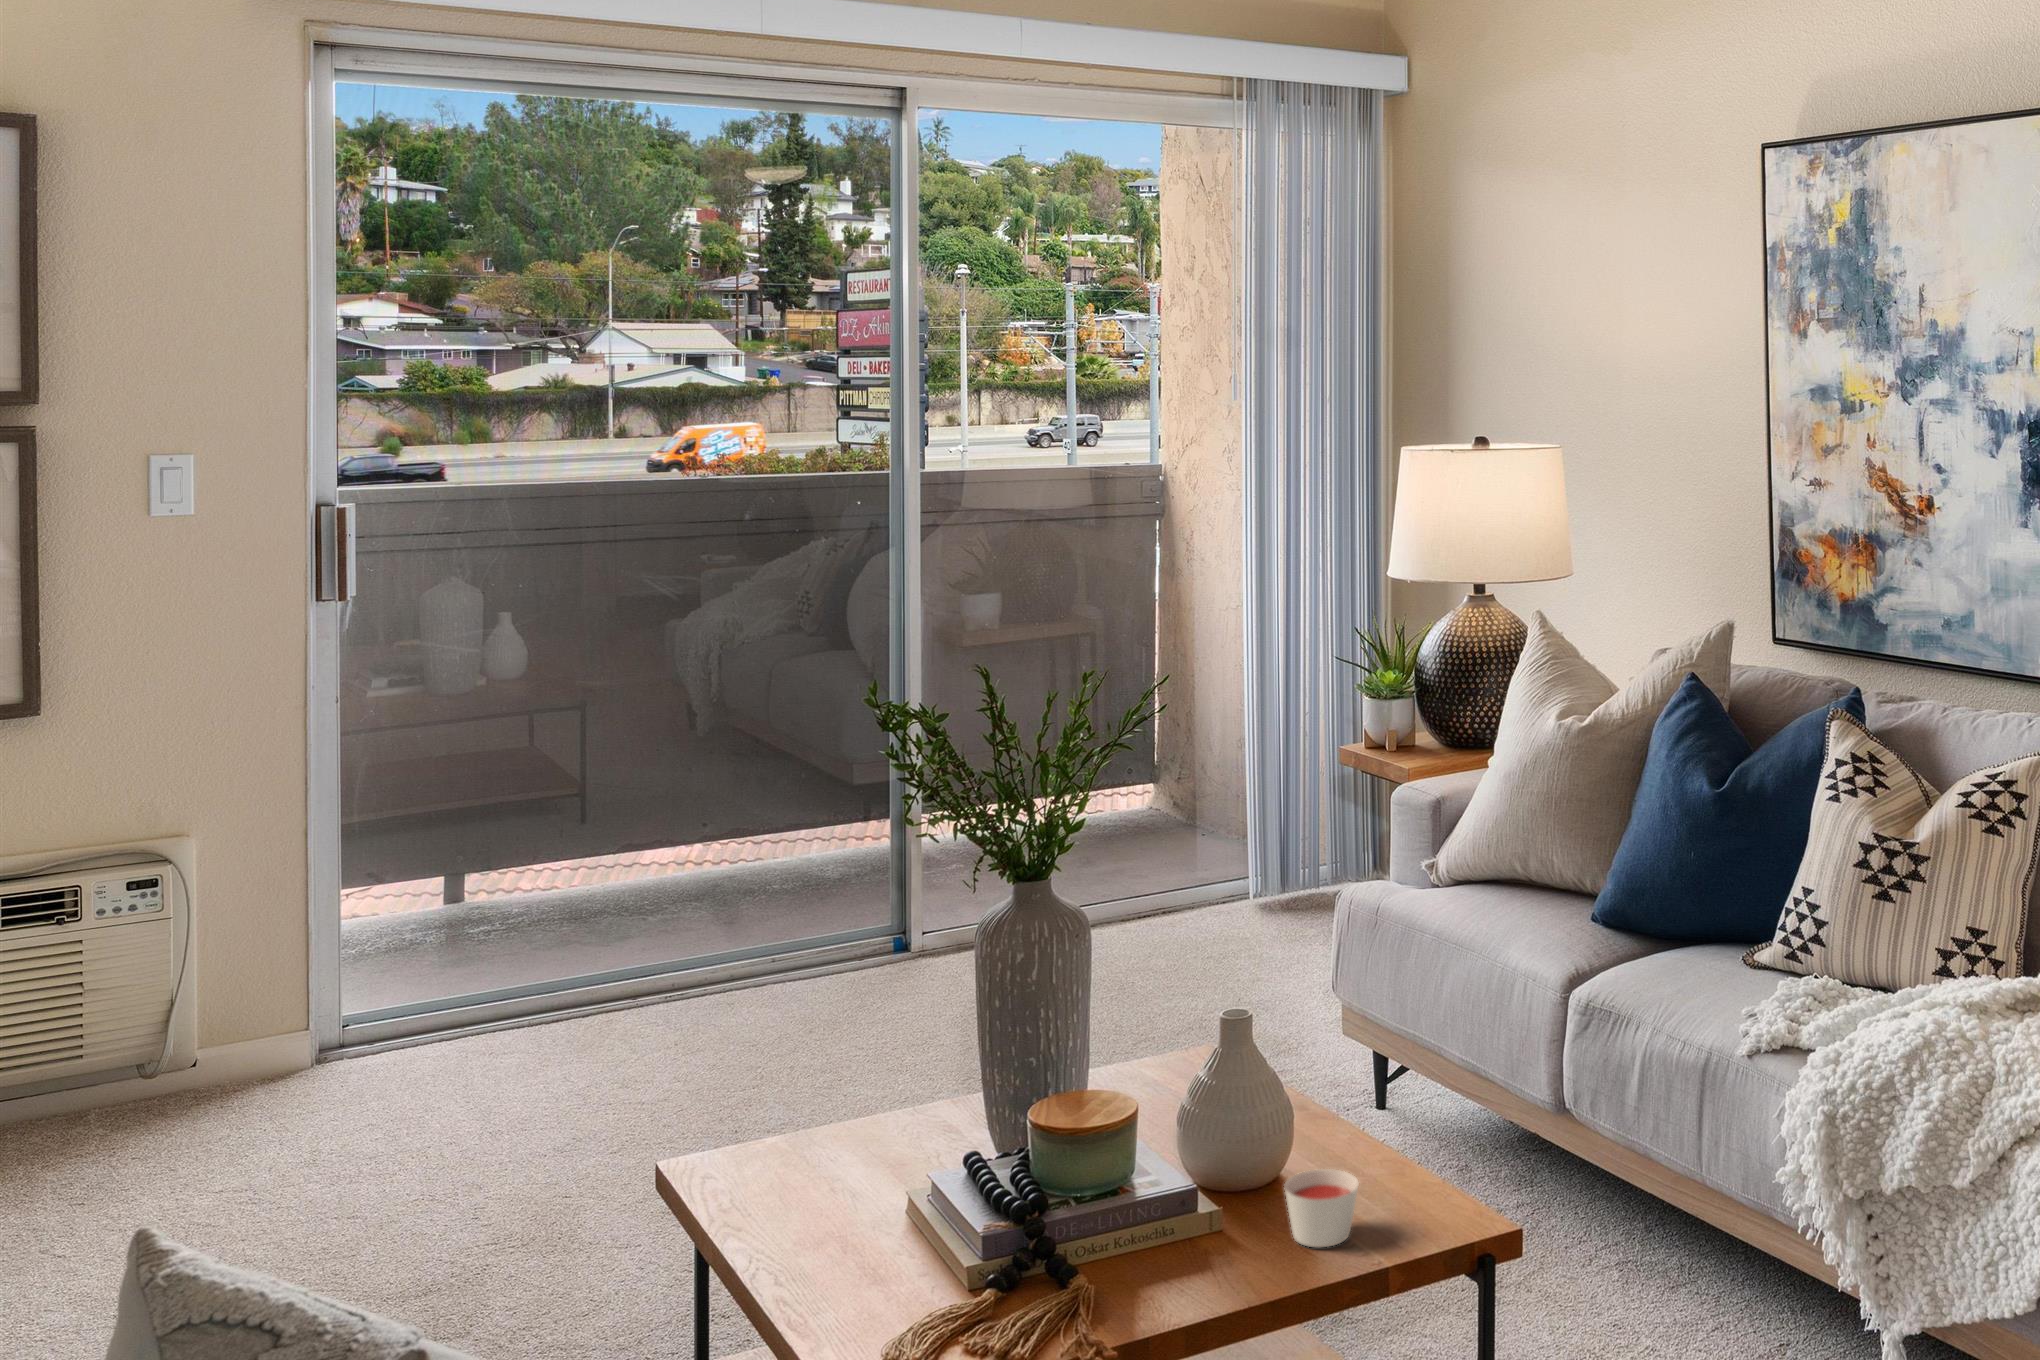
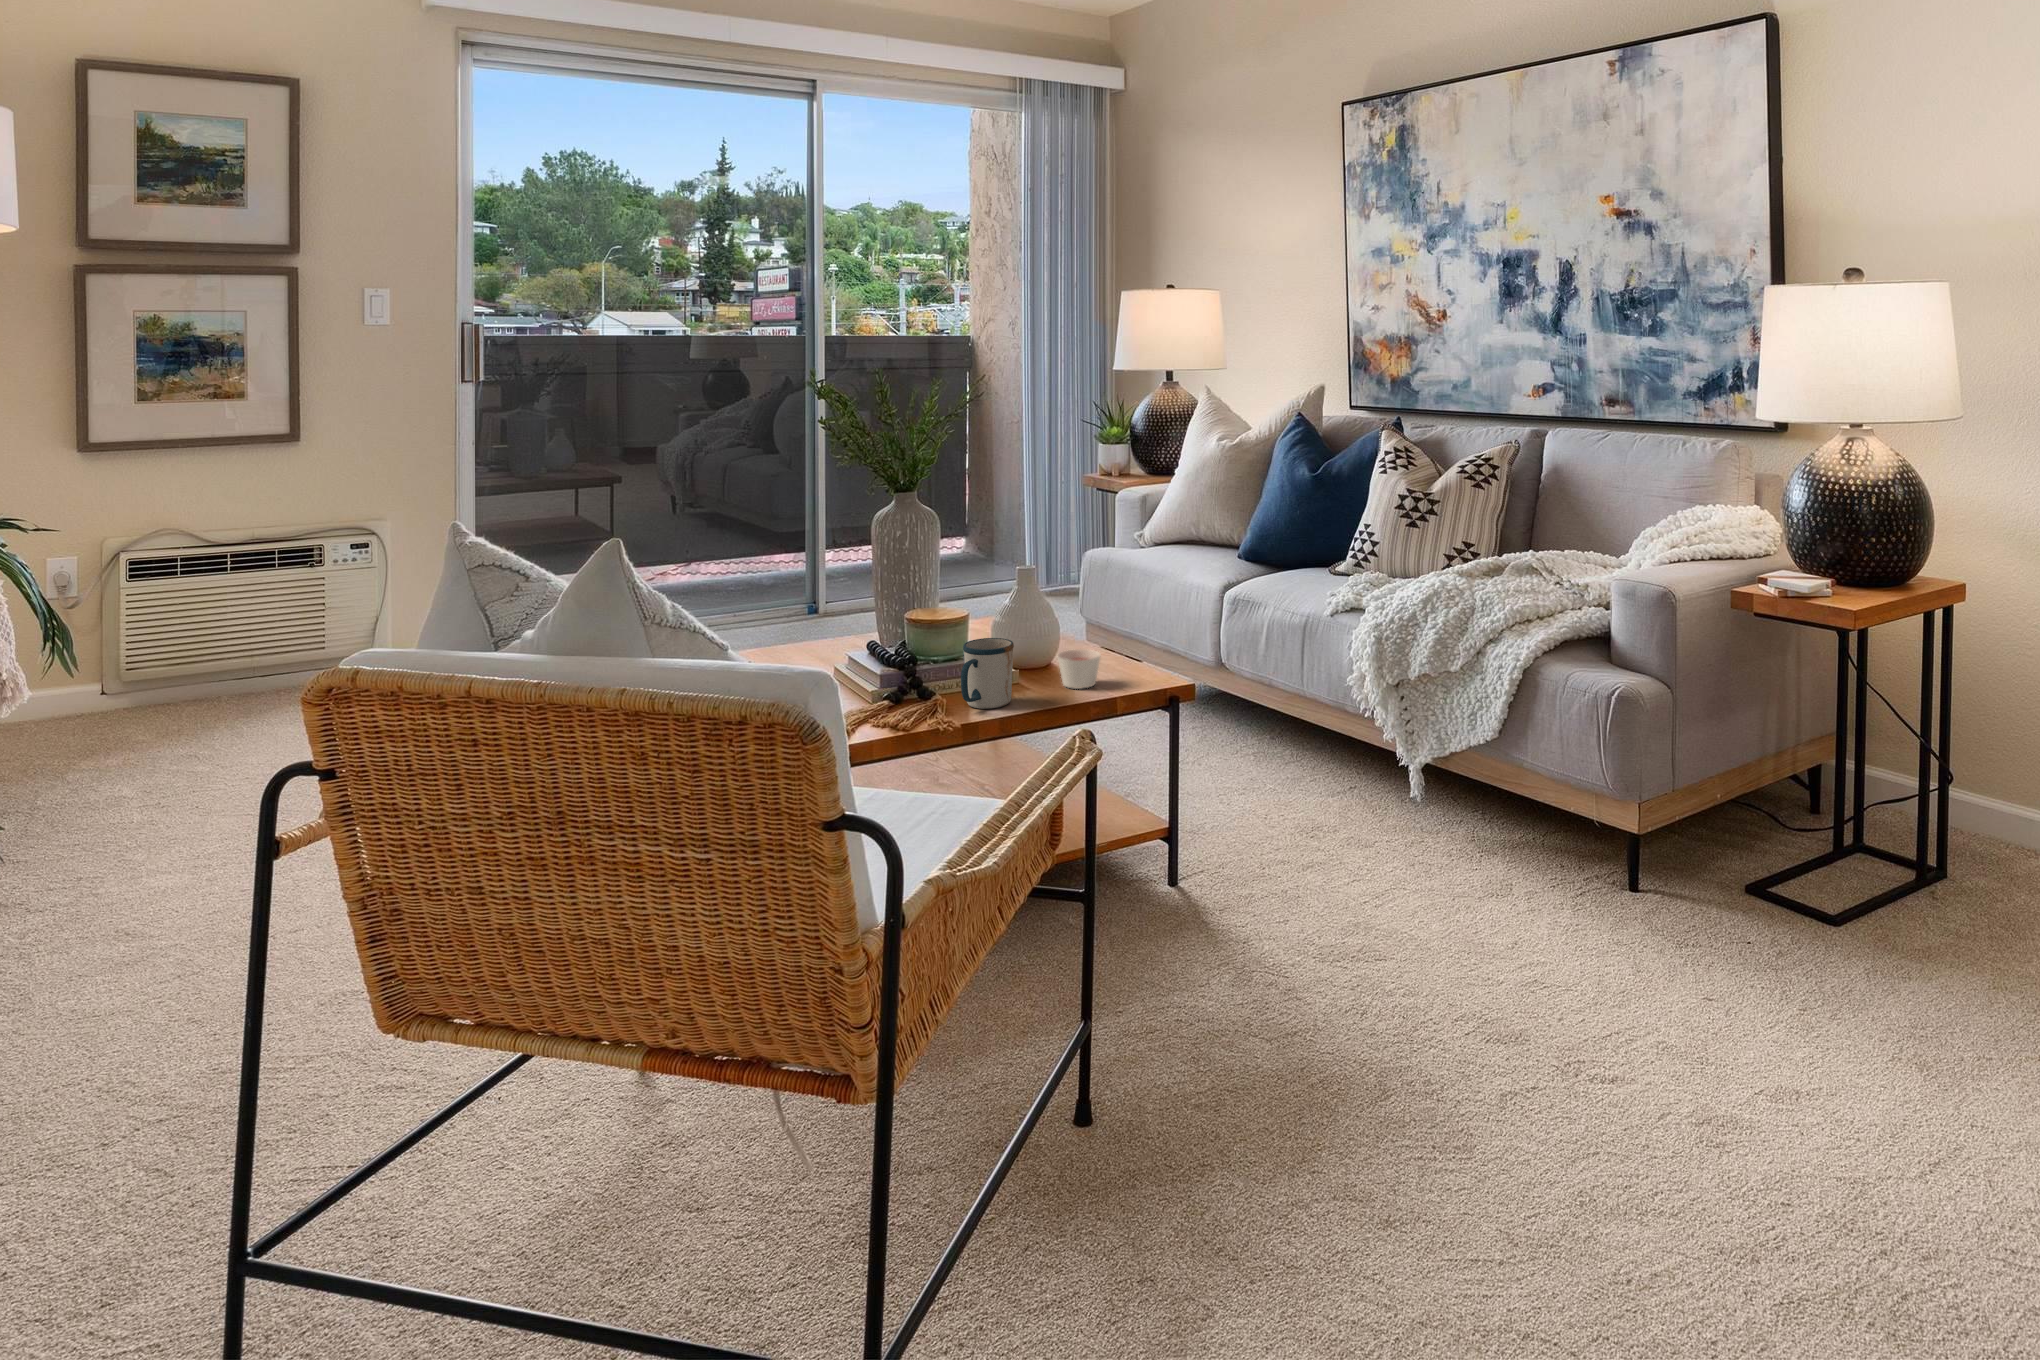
mug: none [1114,1167,1208,1303] -> present [961,638,1014,709]

